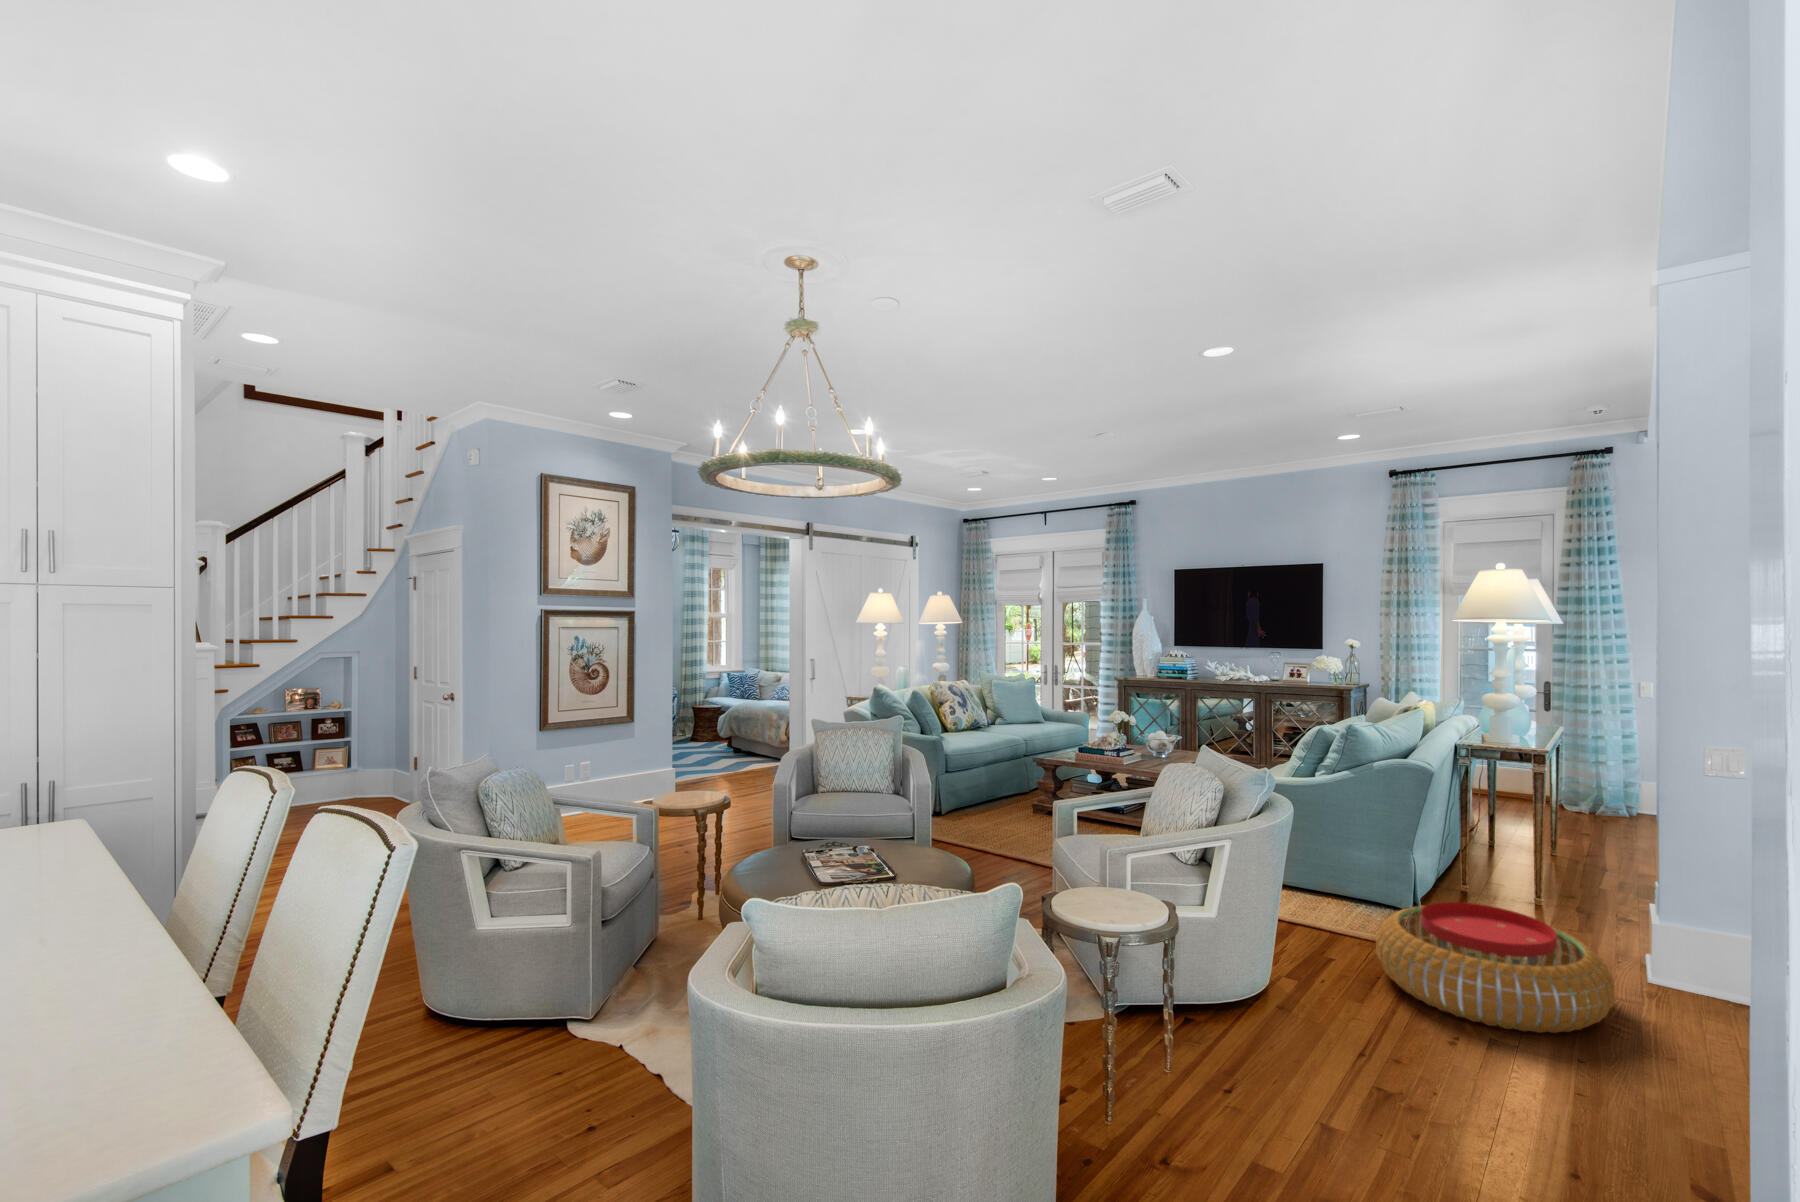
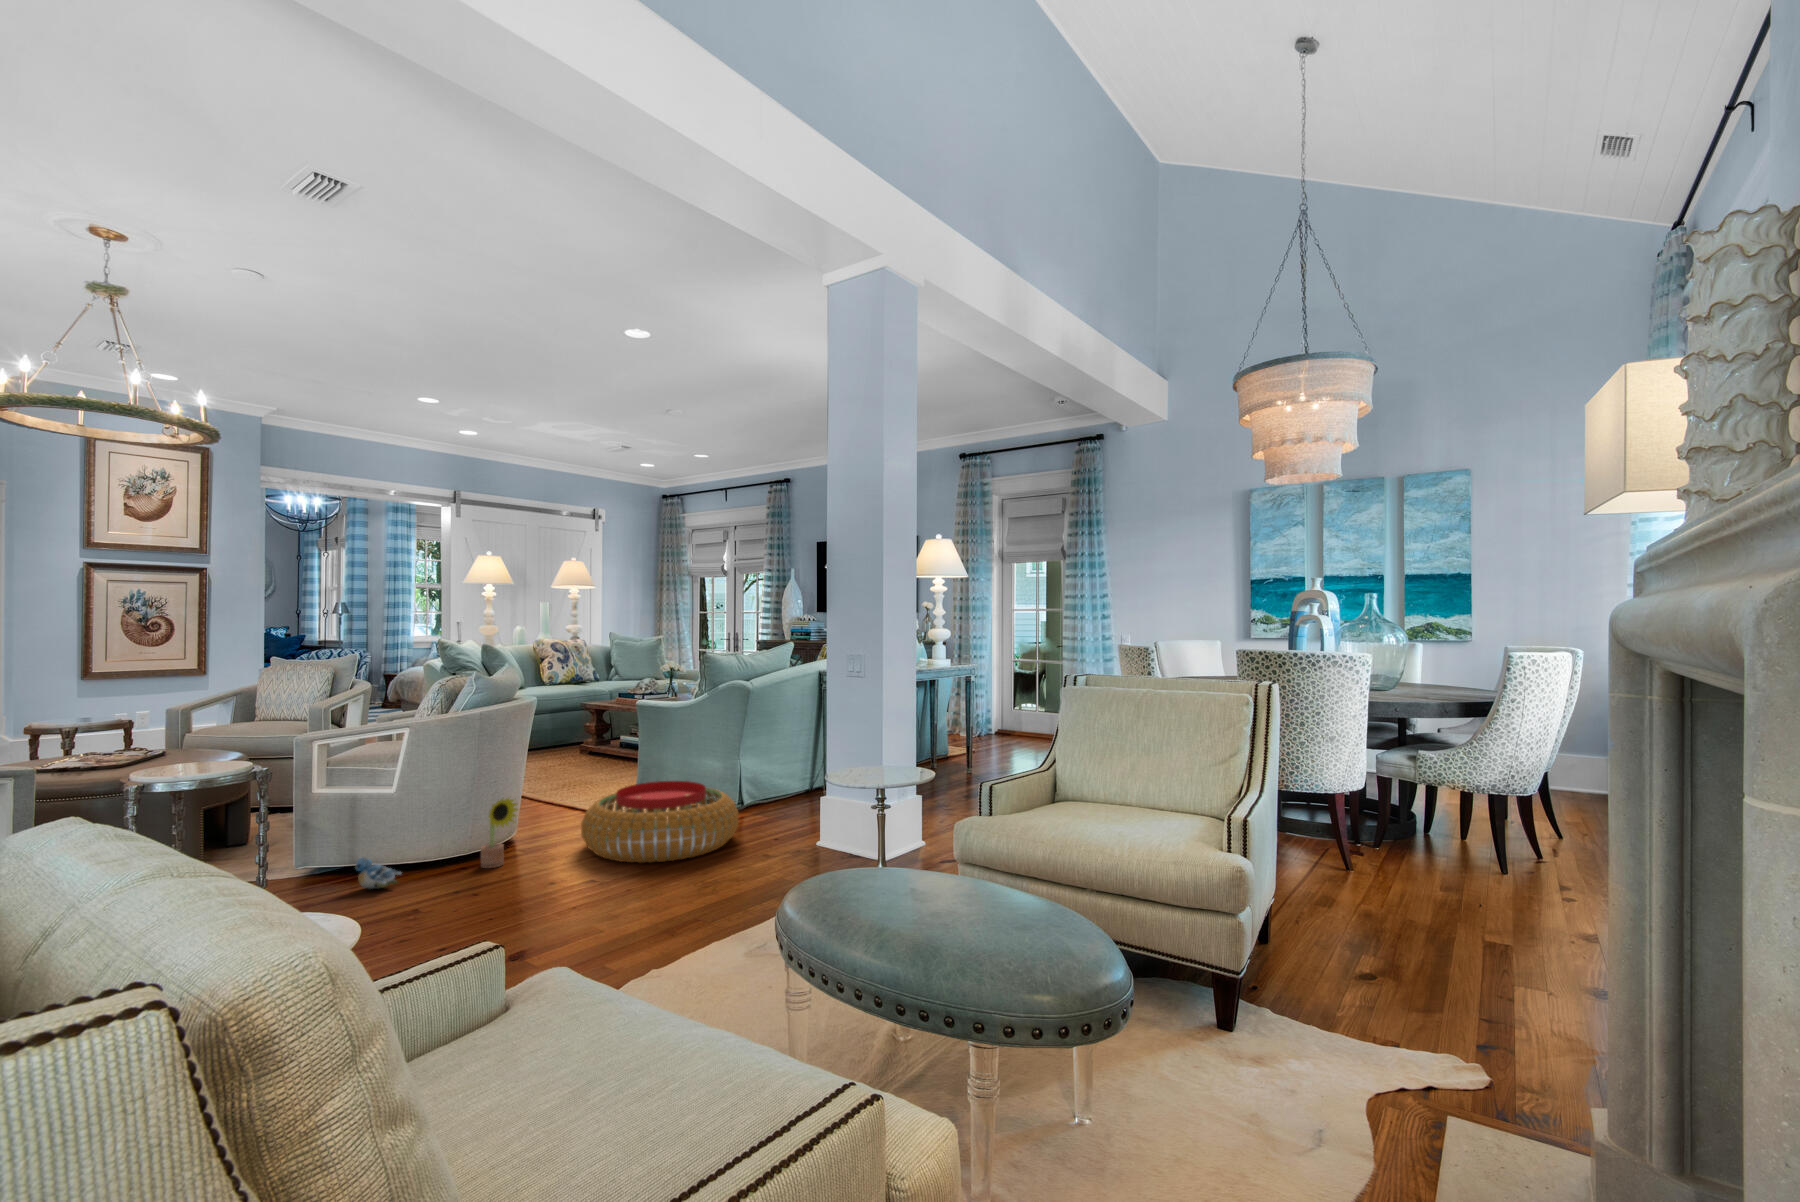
decorative plant: none [1328,943,1374,1037] -> present [481,798,518,868]
plush toy: none [1251,1035,1312,1080] -> present [355,857,401,889]

